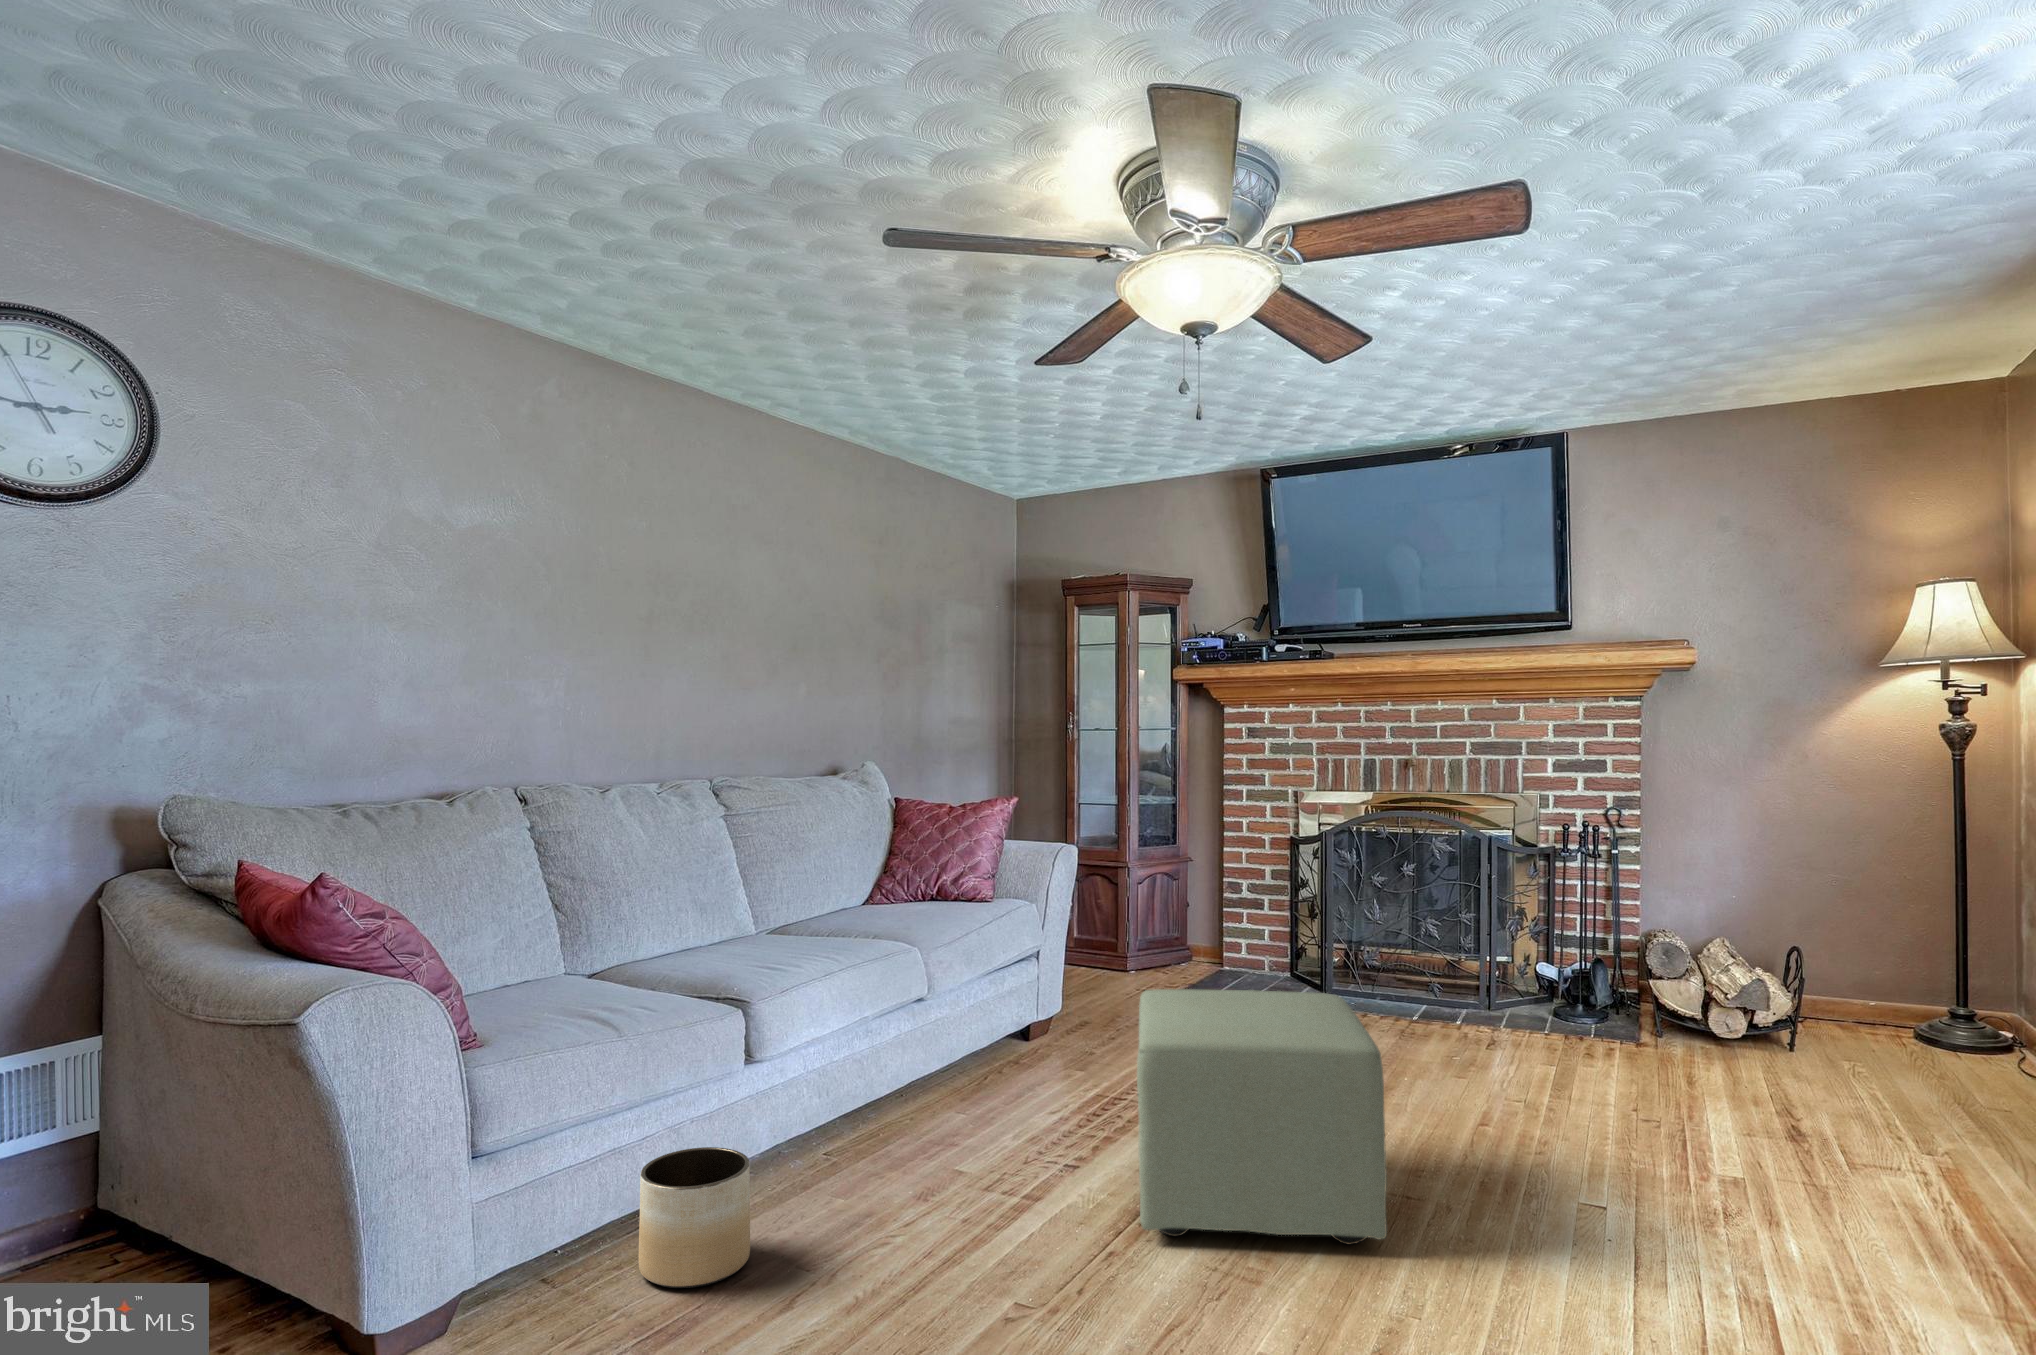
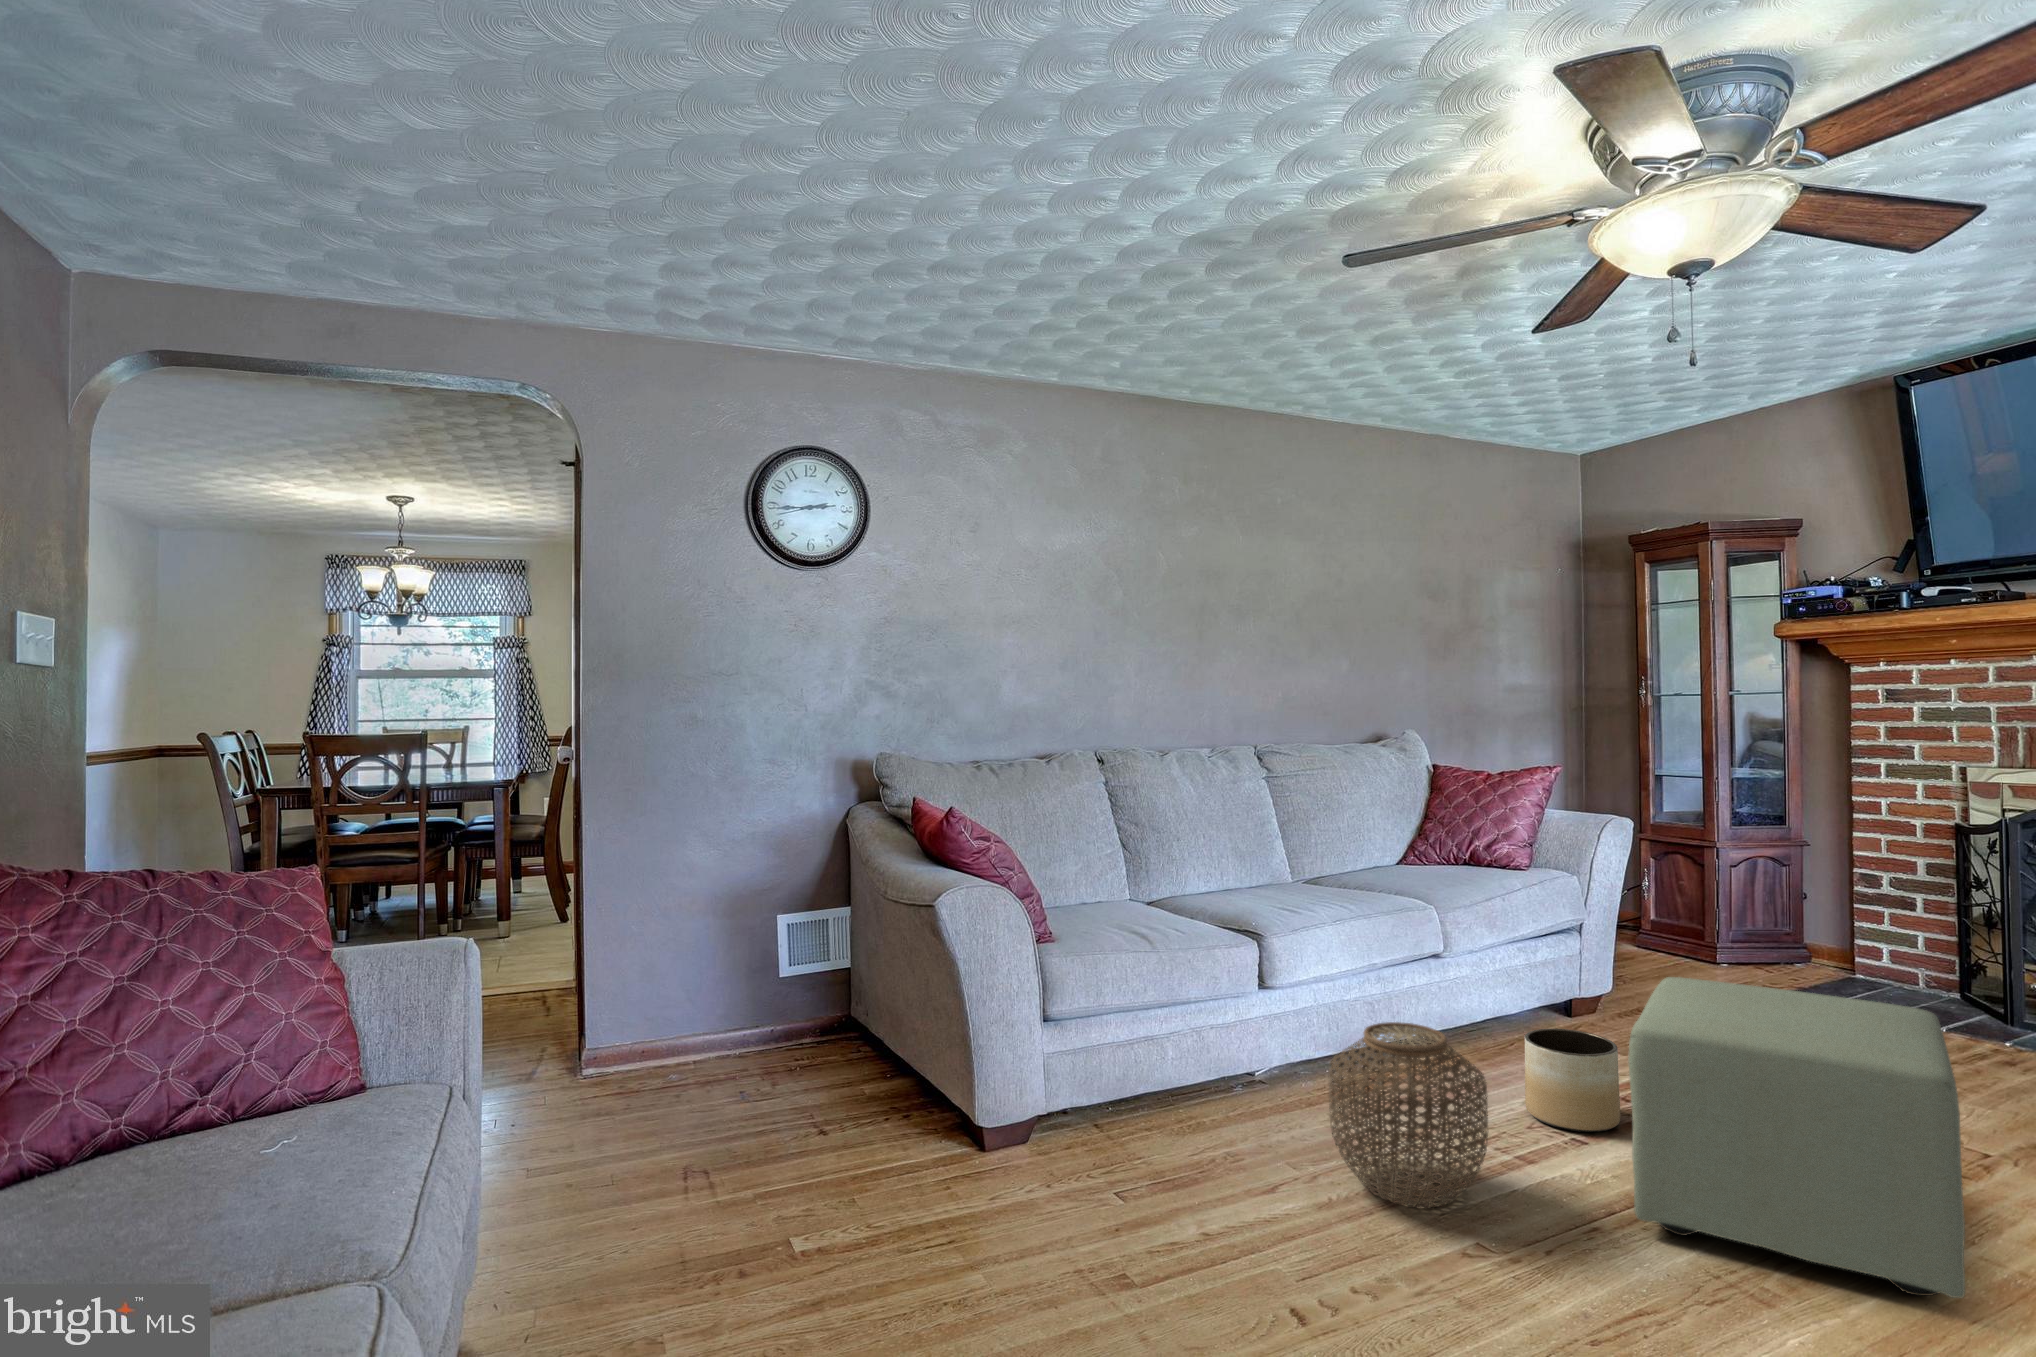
woven basket: none [853,1071,1013,1270] -> present [1329,1022,1488,1208]
planter: present [639,1147,750,1288] -> present [1525,1029,1620,1132]

